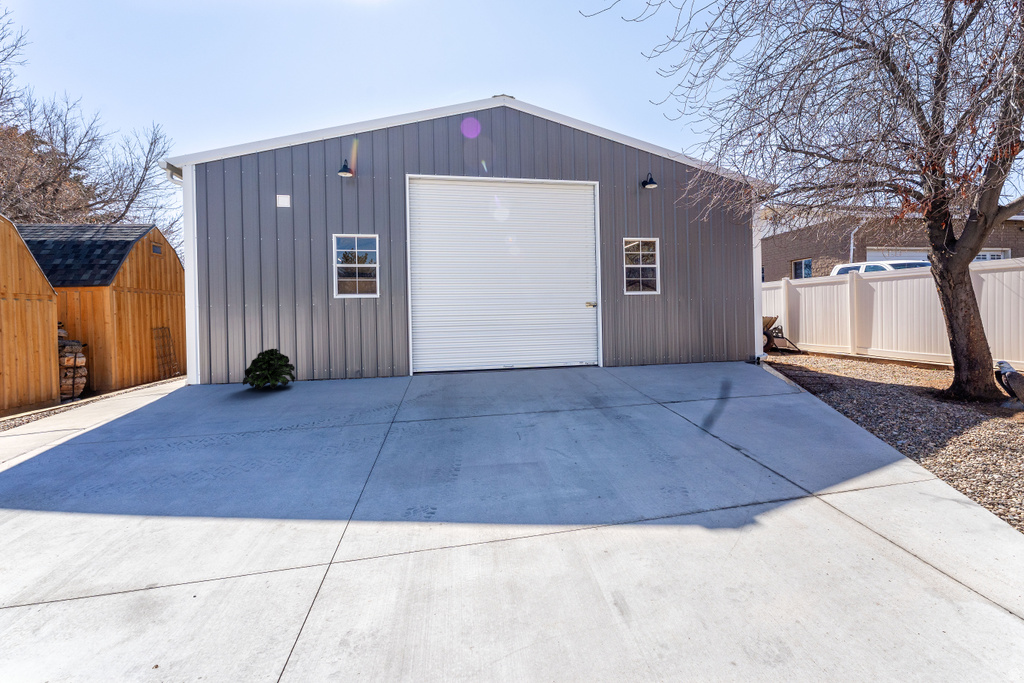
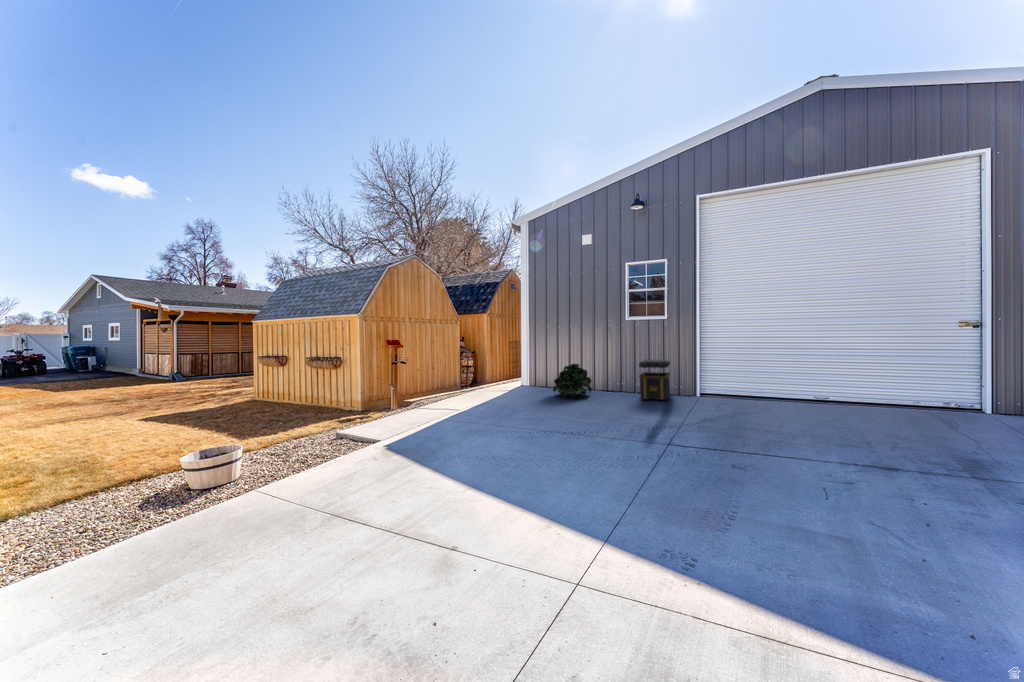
toolbox: none [351,340,383,383] -> present [639,360,670,400]

